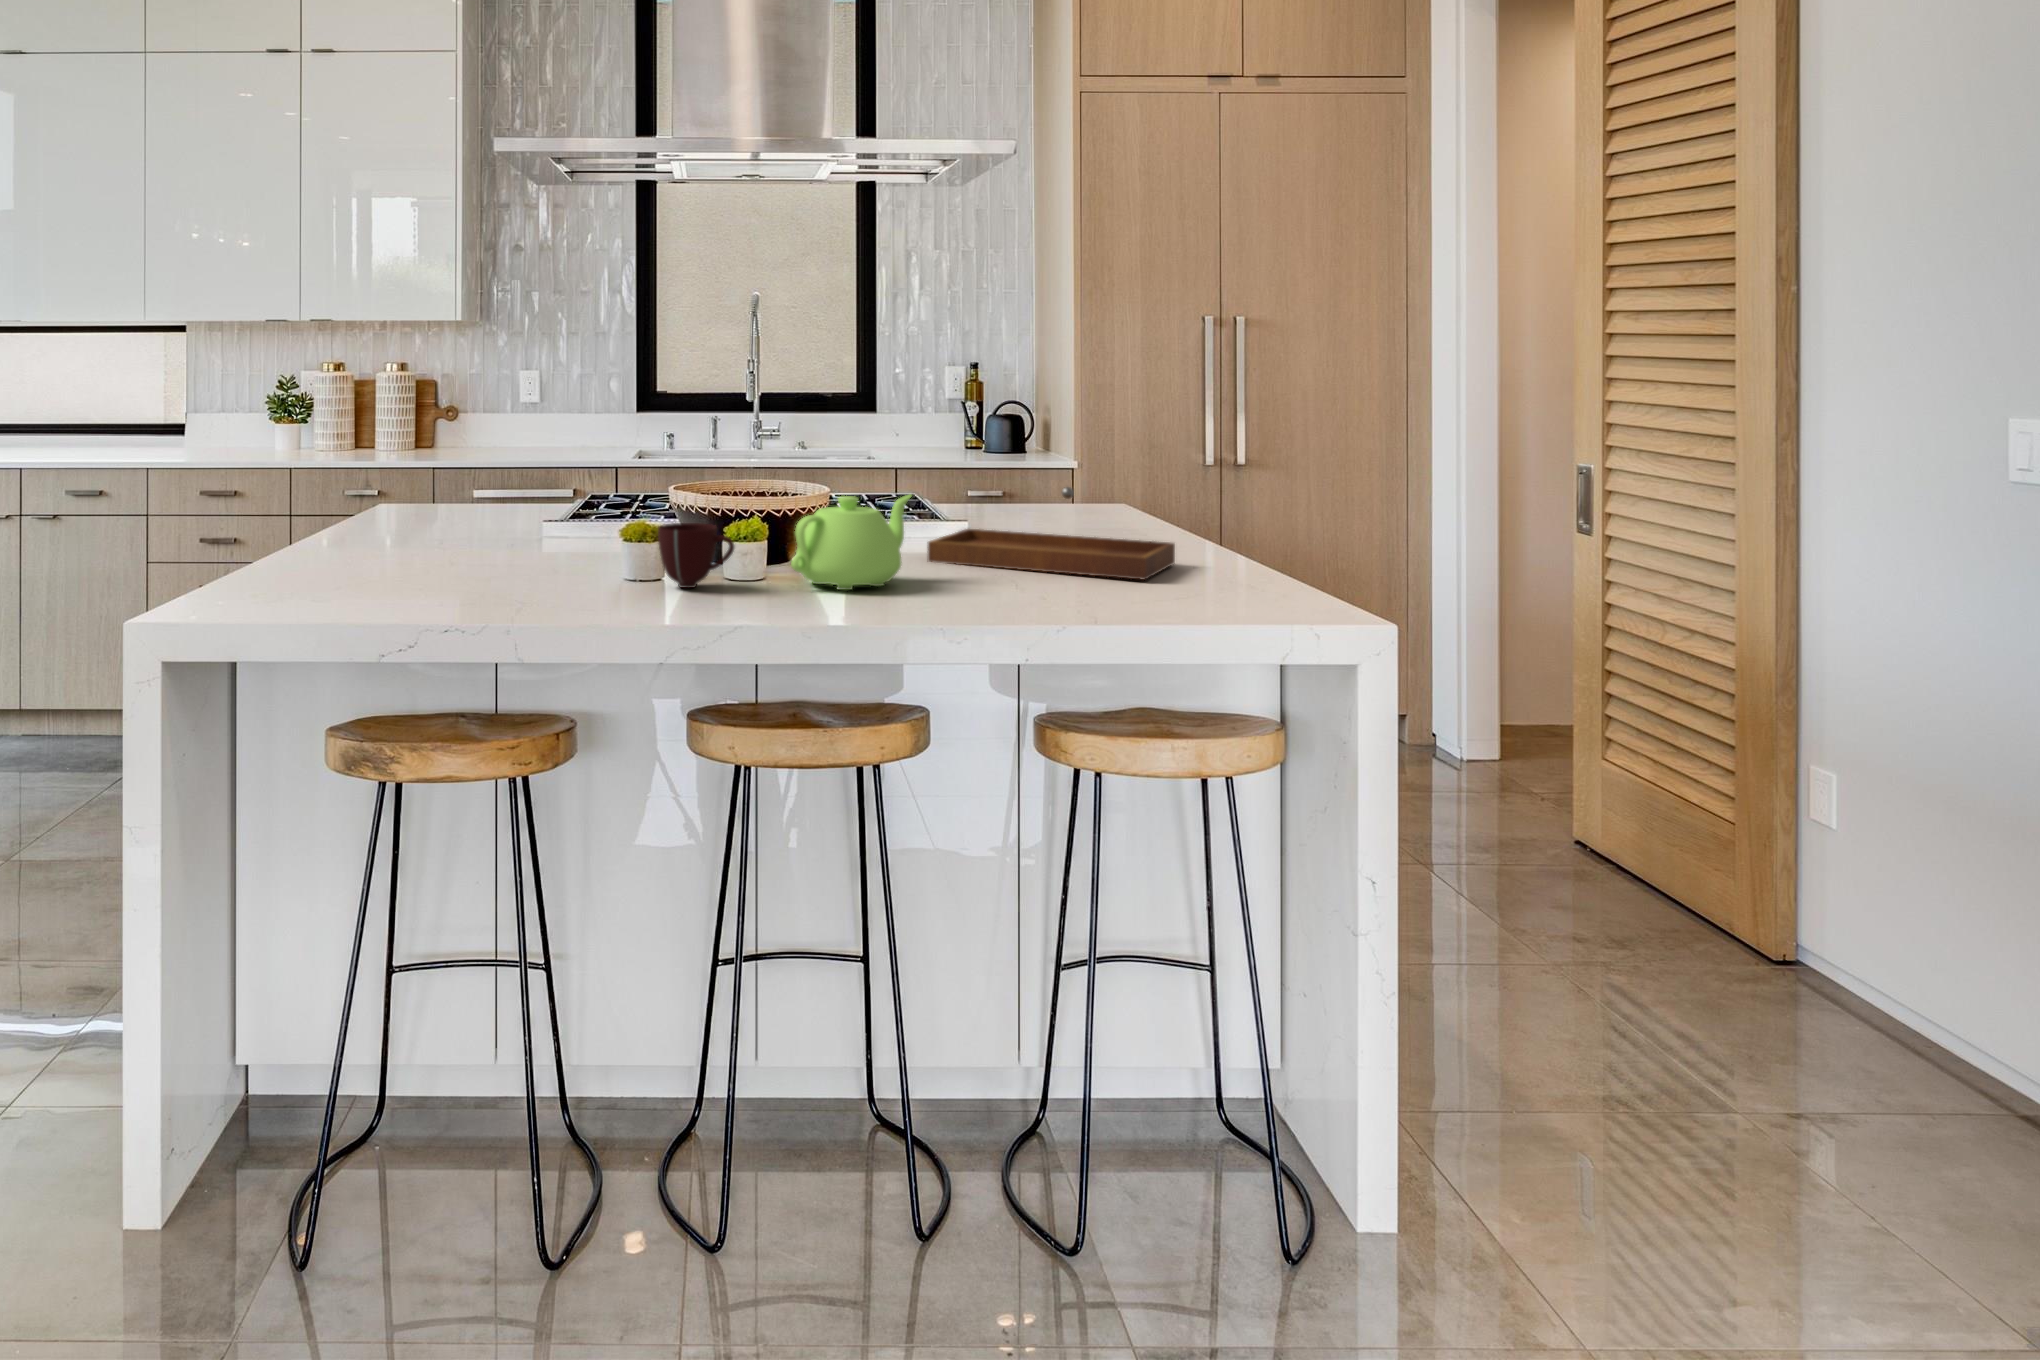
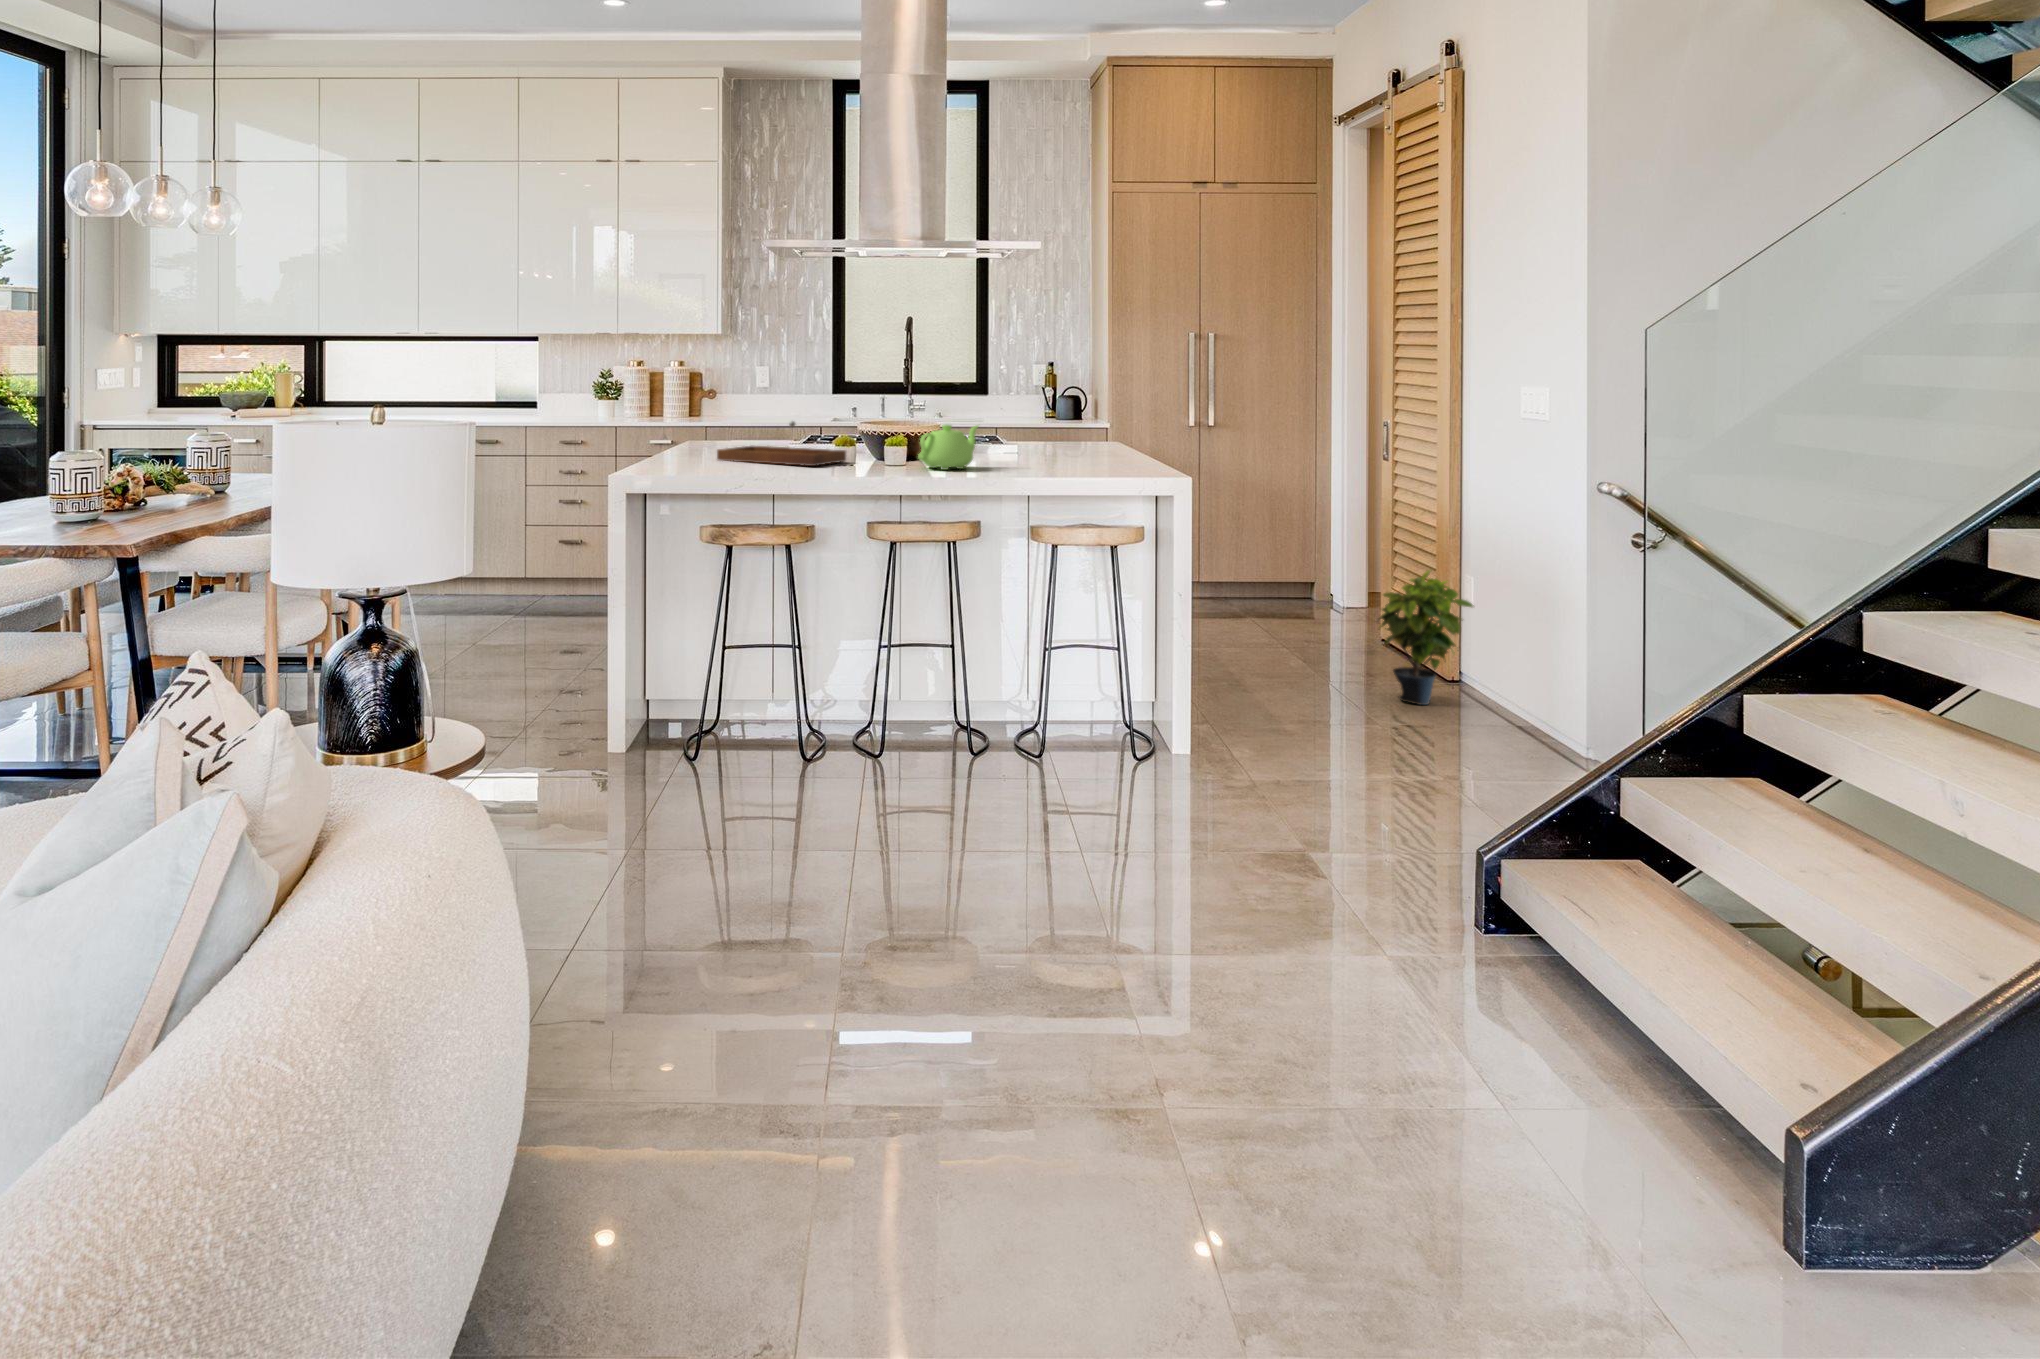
tray: present [927,487,1175,580] -> present [717,421,846,466]
mug: present [658,523,734,588] -> none [852,437,890,469]
potted plant: none [1642,756,1861,1013] -> present [1377,570,1474,705]

